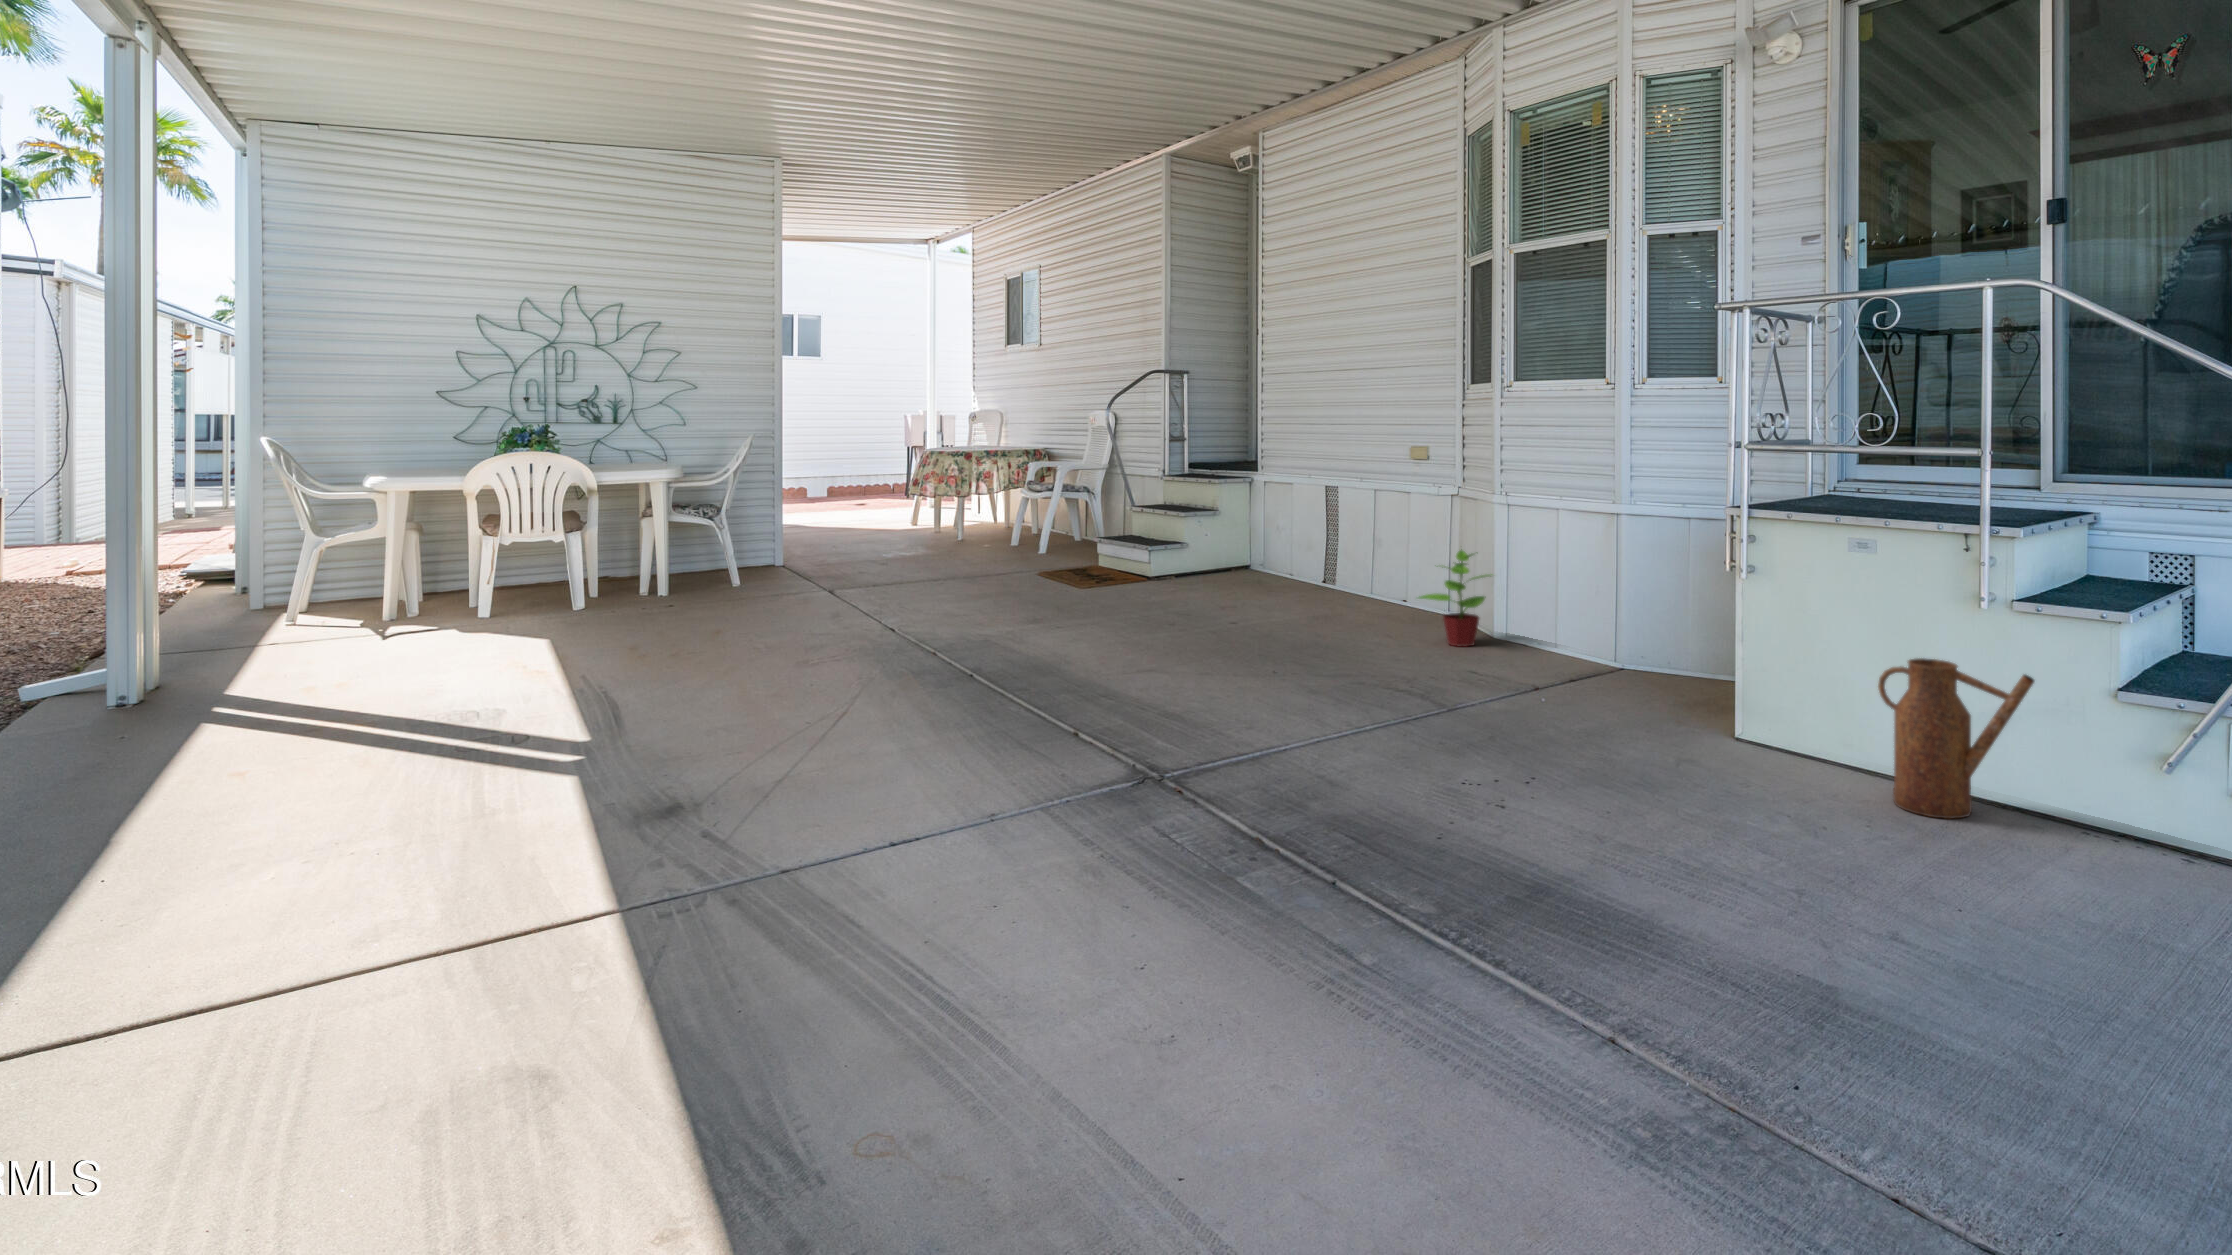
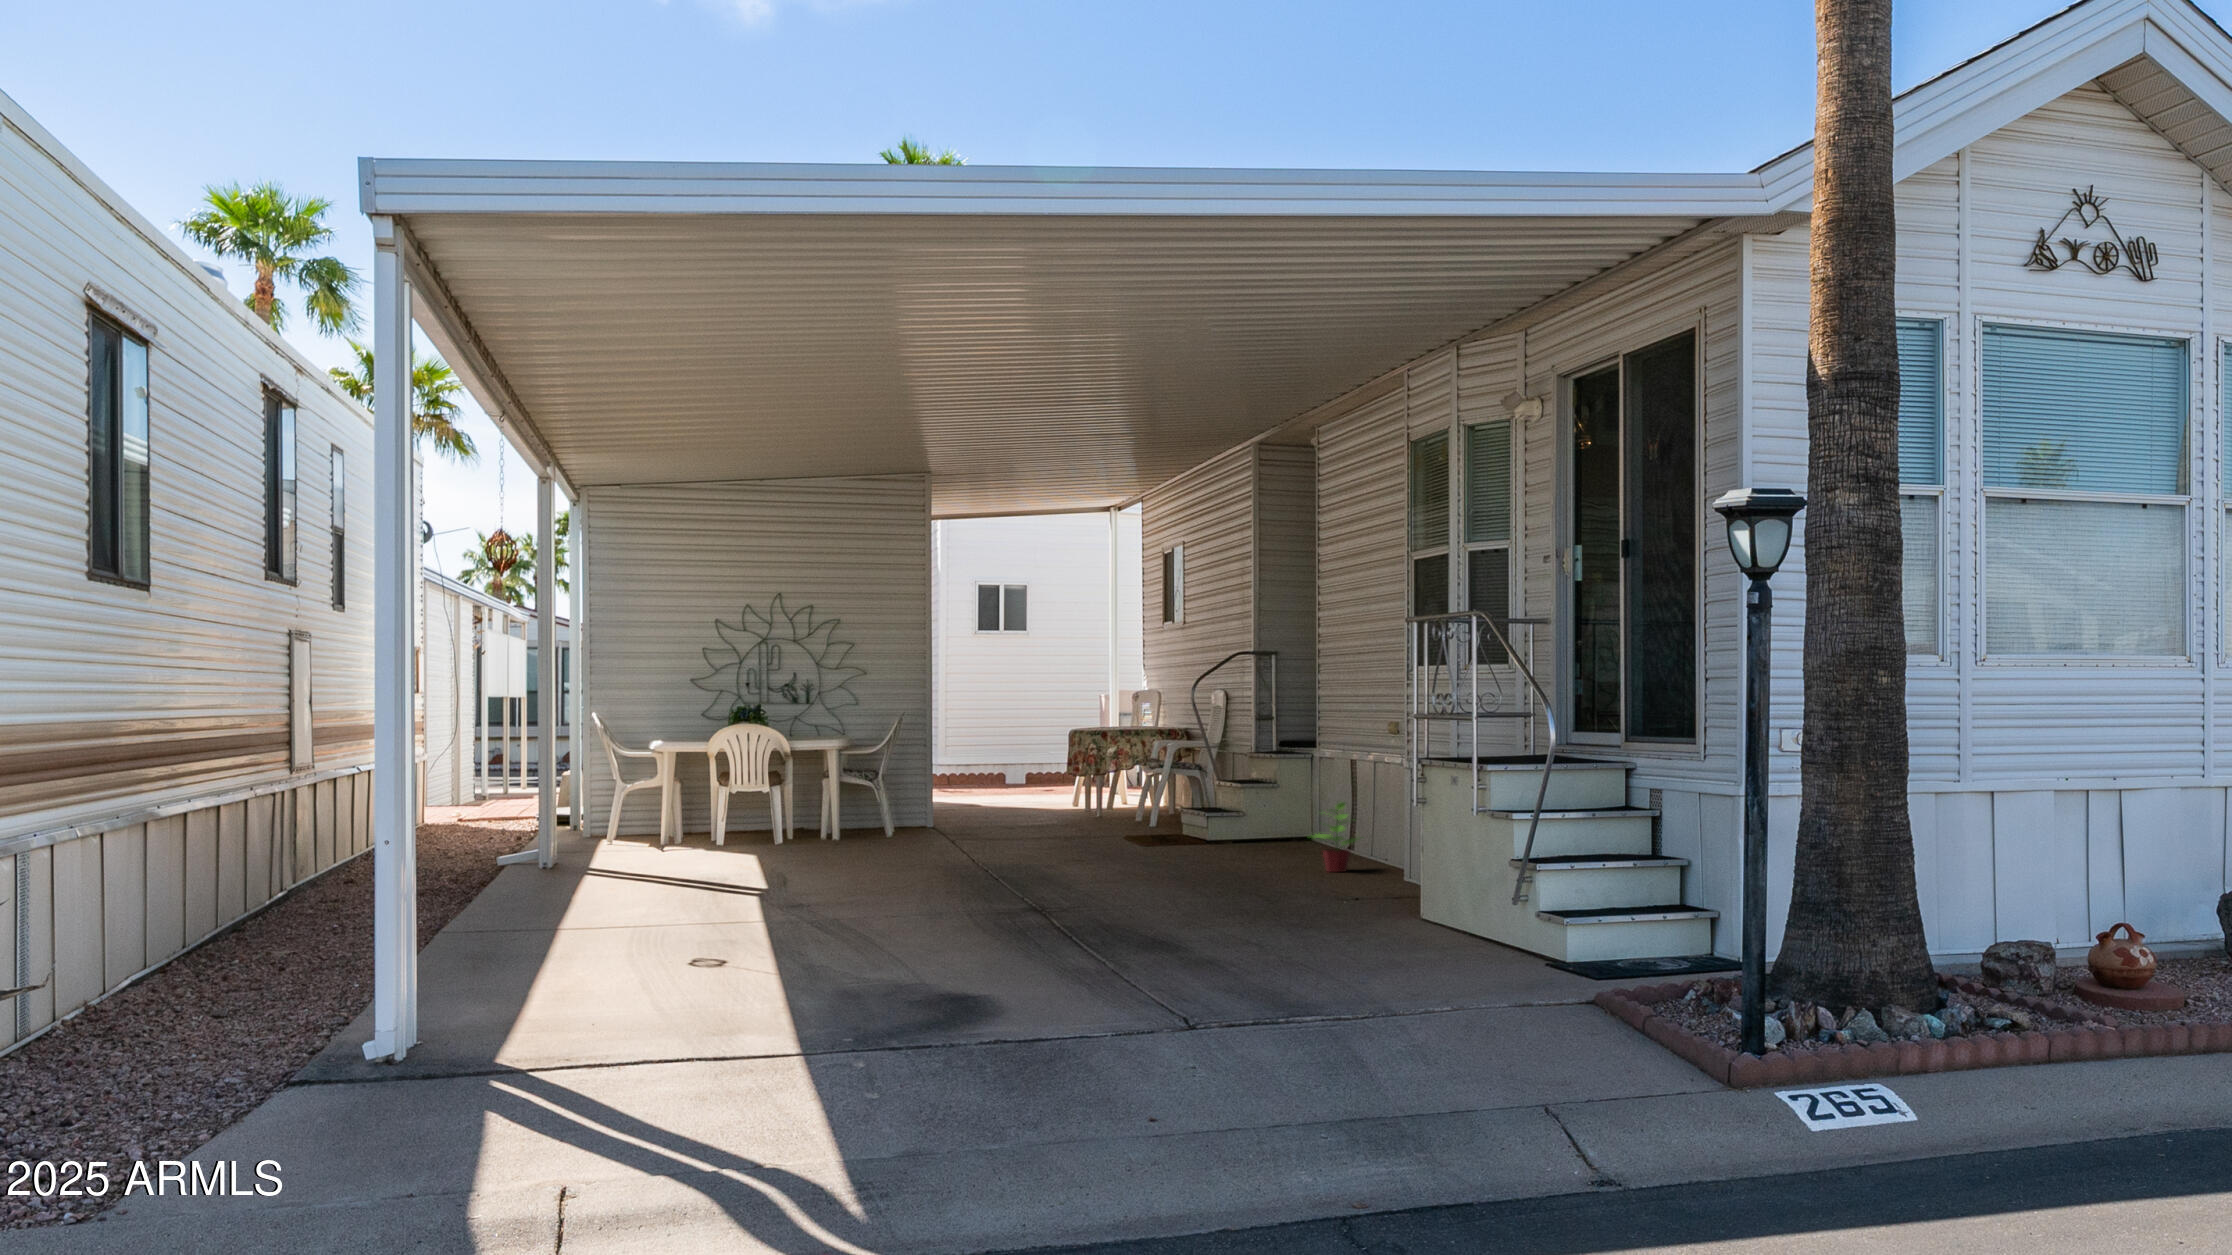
watering can: present [1878,658,2034,819] -> none [1366,840,1405,922]

